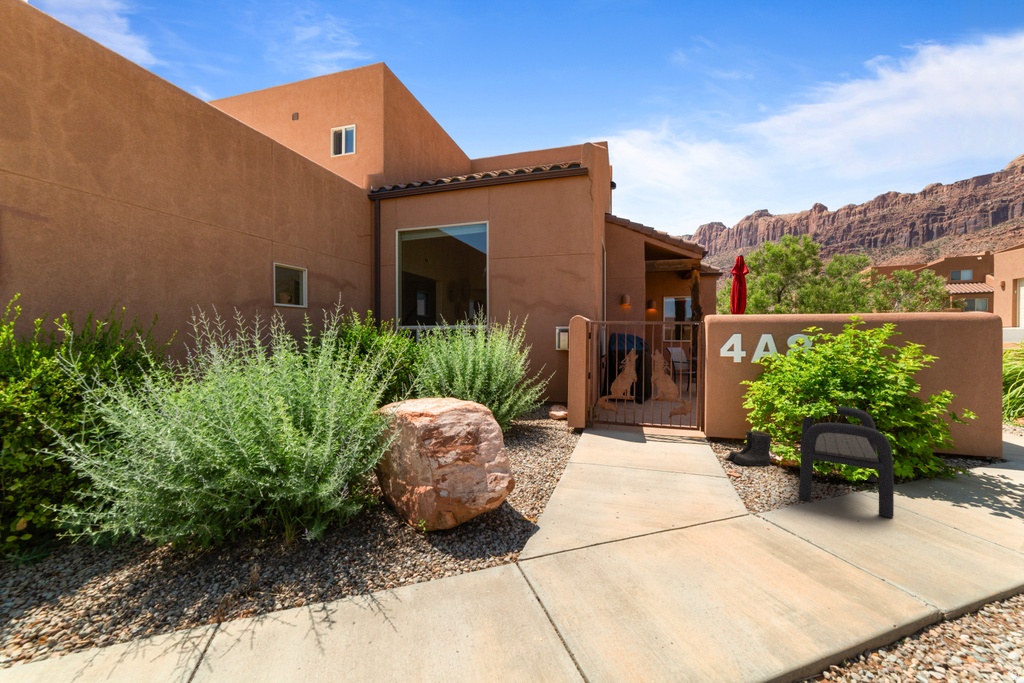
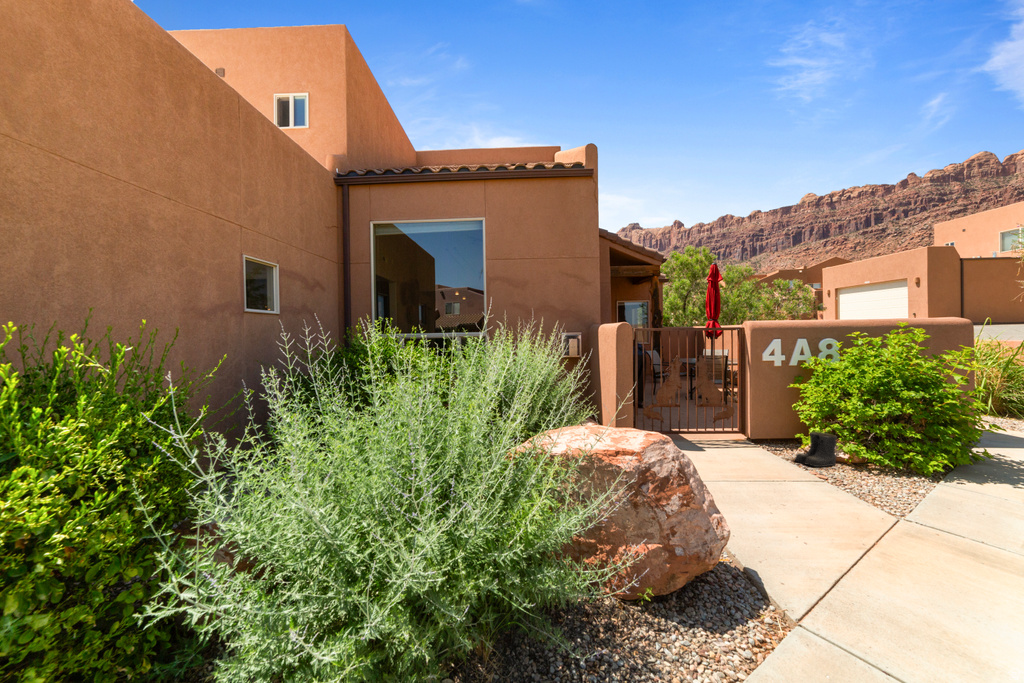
bench: present [798,406,894,518] -> none [861,406,994,507]

